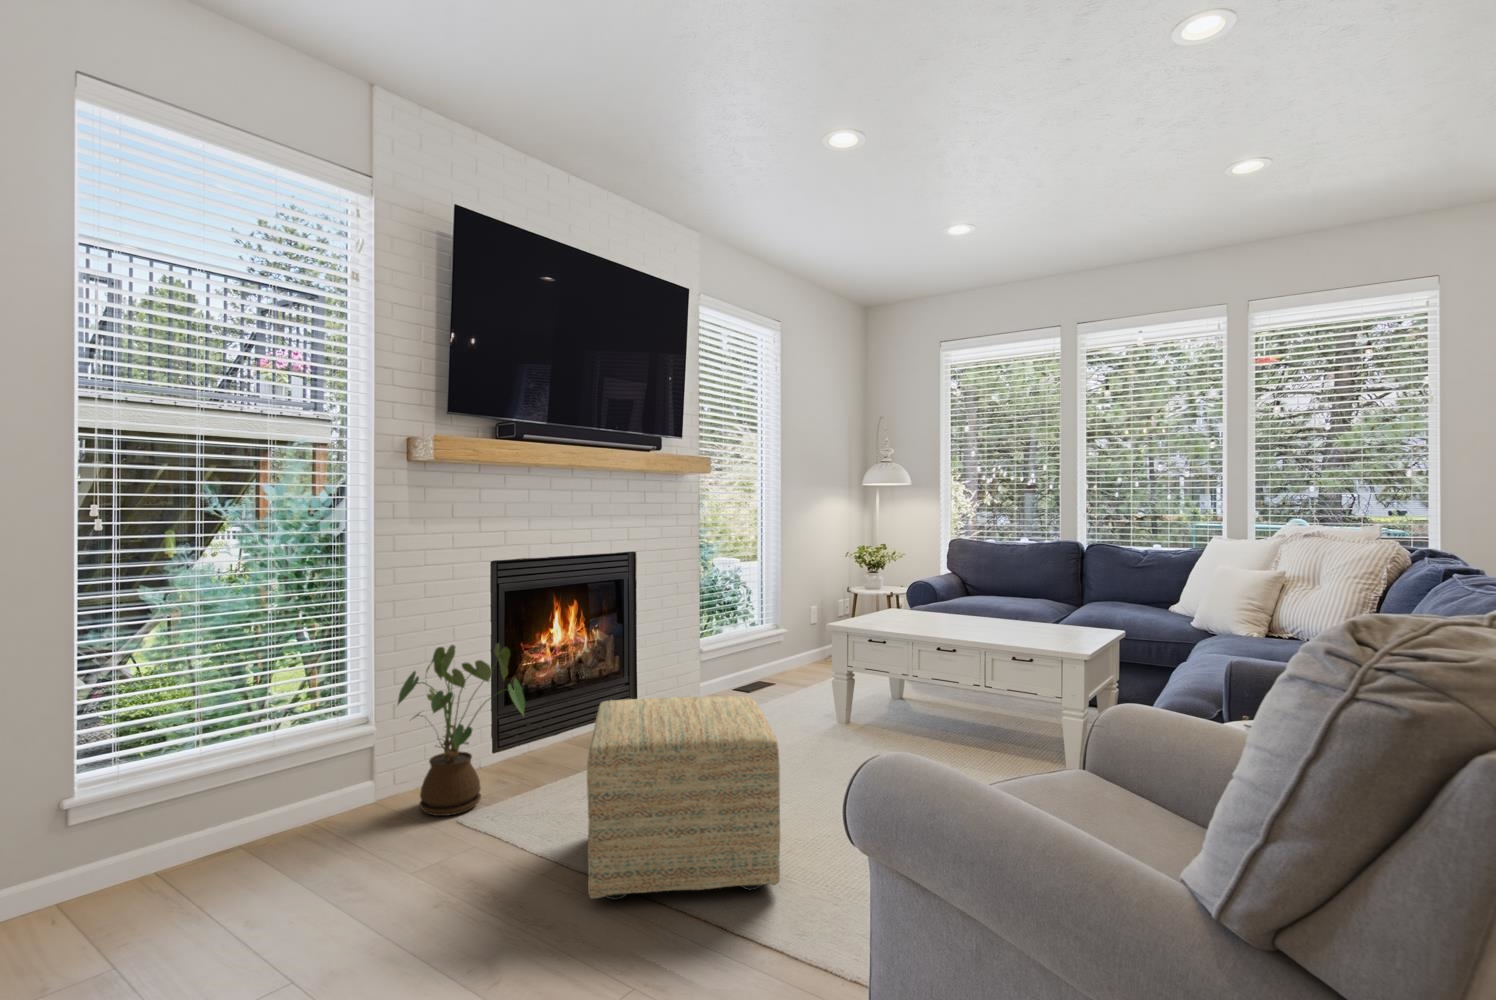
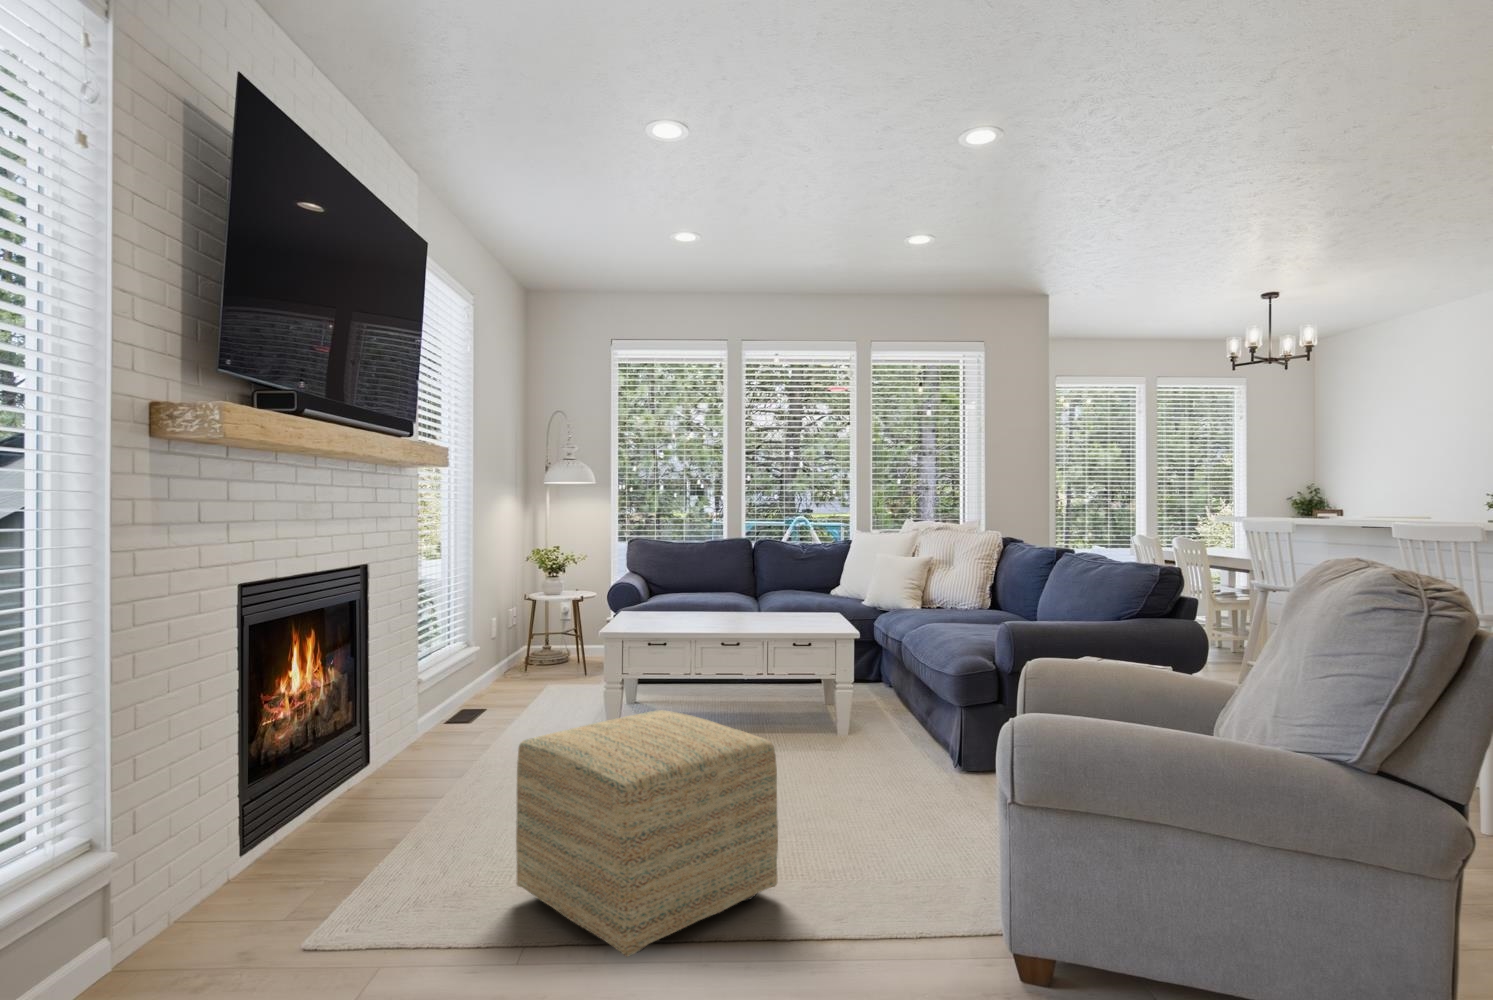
house plant: present [397,644,525,816] -> none [192,695,385,950]

